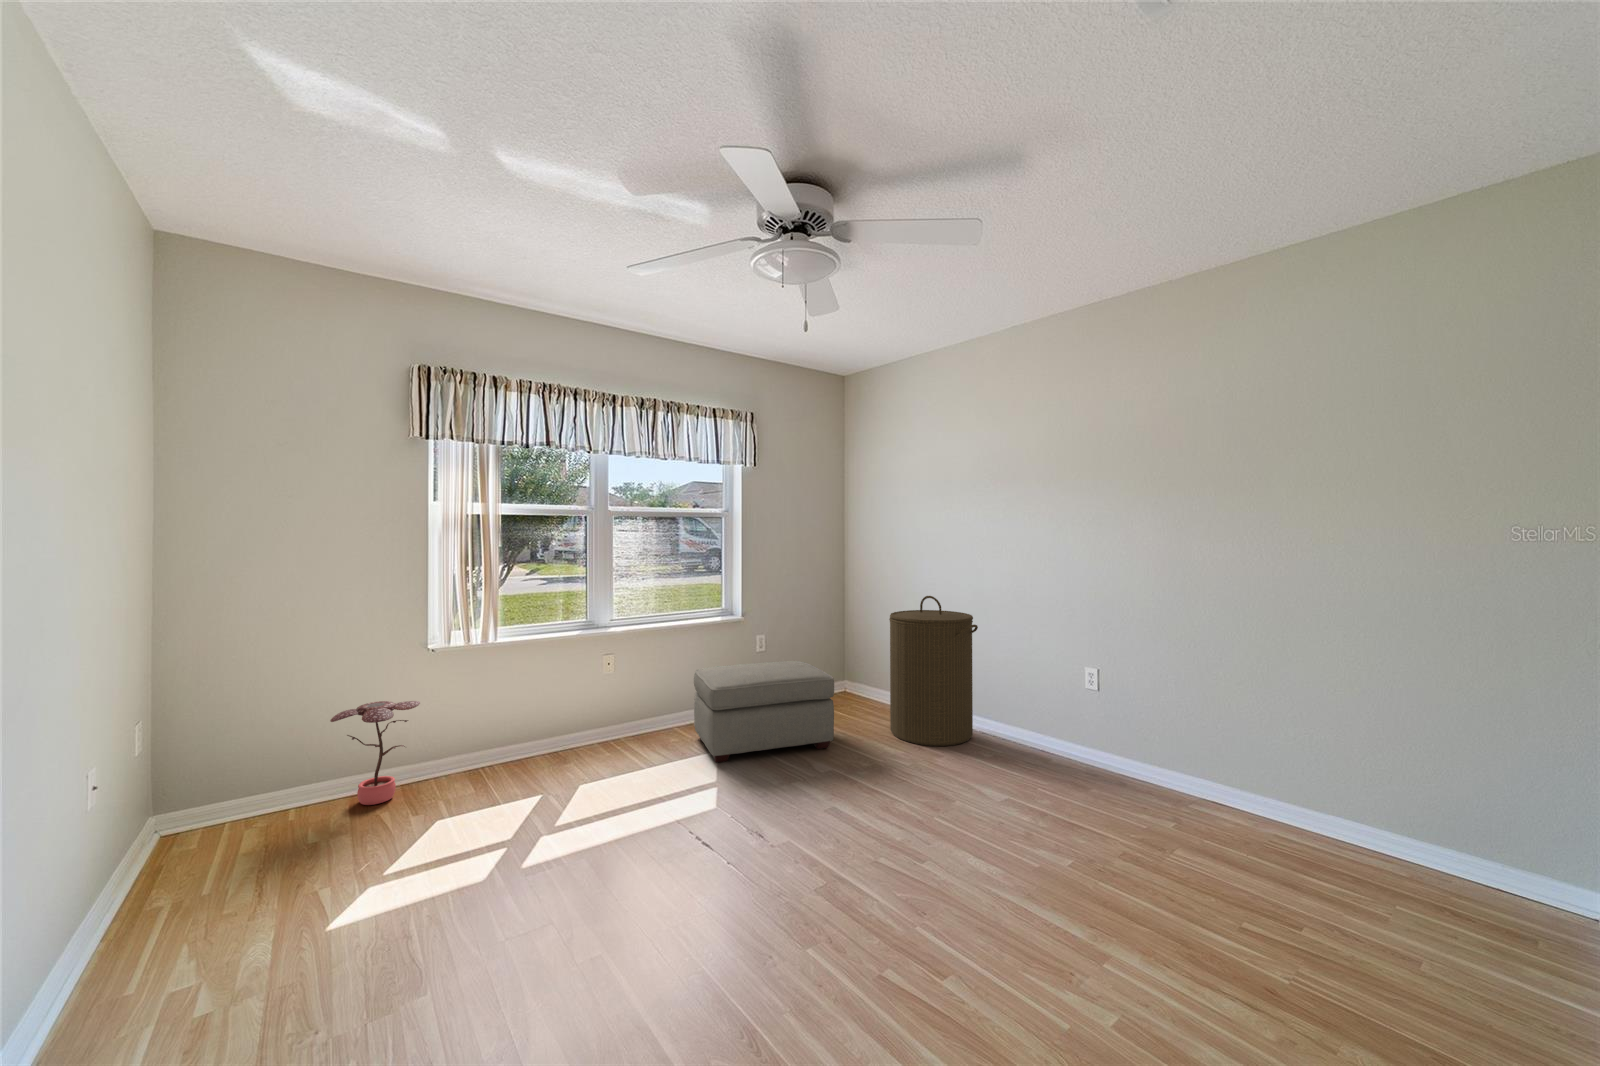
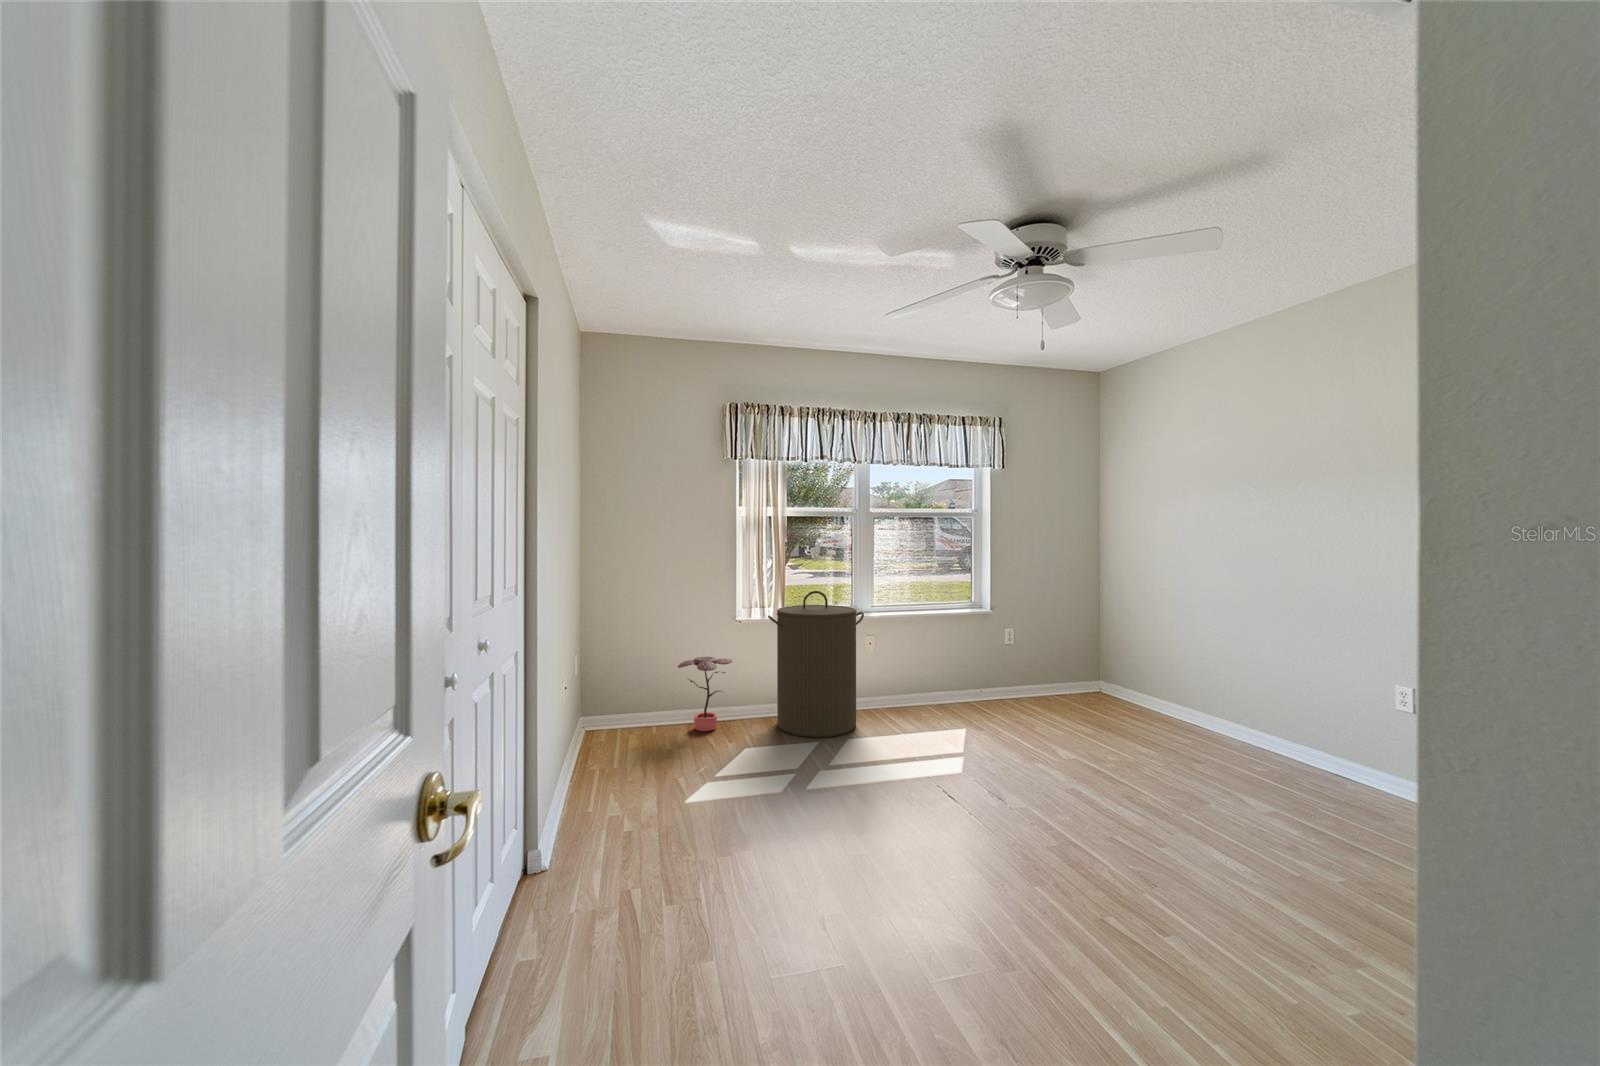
laundry hamper: present [889,596,978,746] -> present [768,591,864,738]
ottoman: present [694,661,834,763] -> none [944,654,1082,740]

